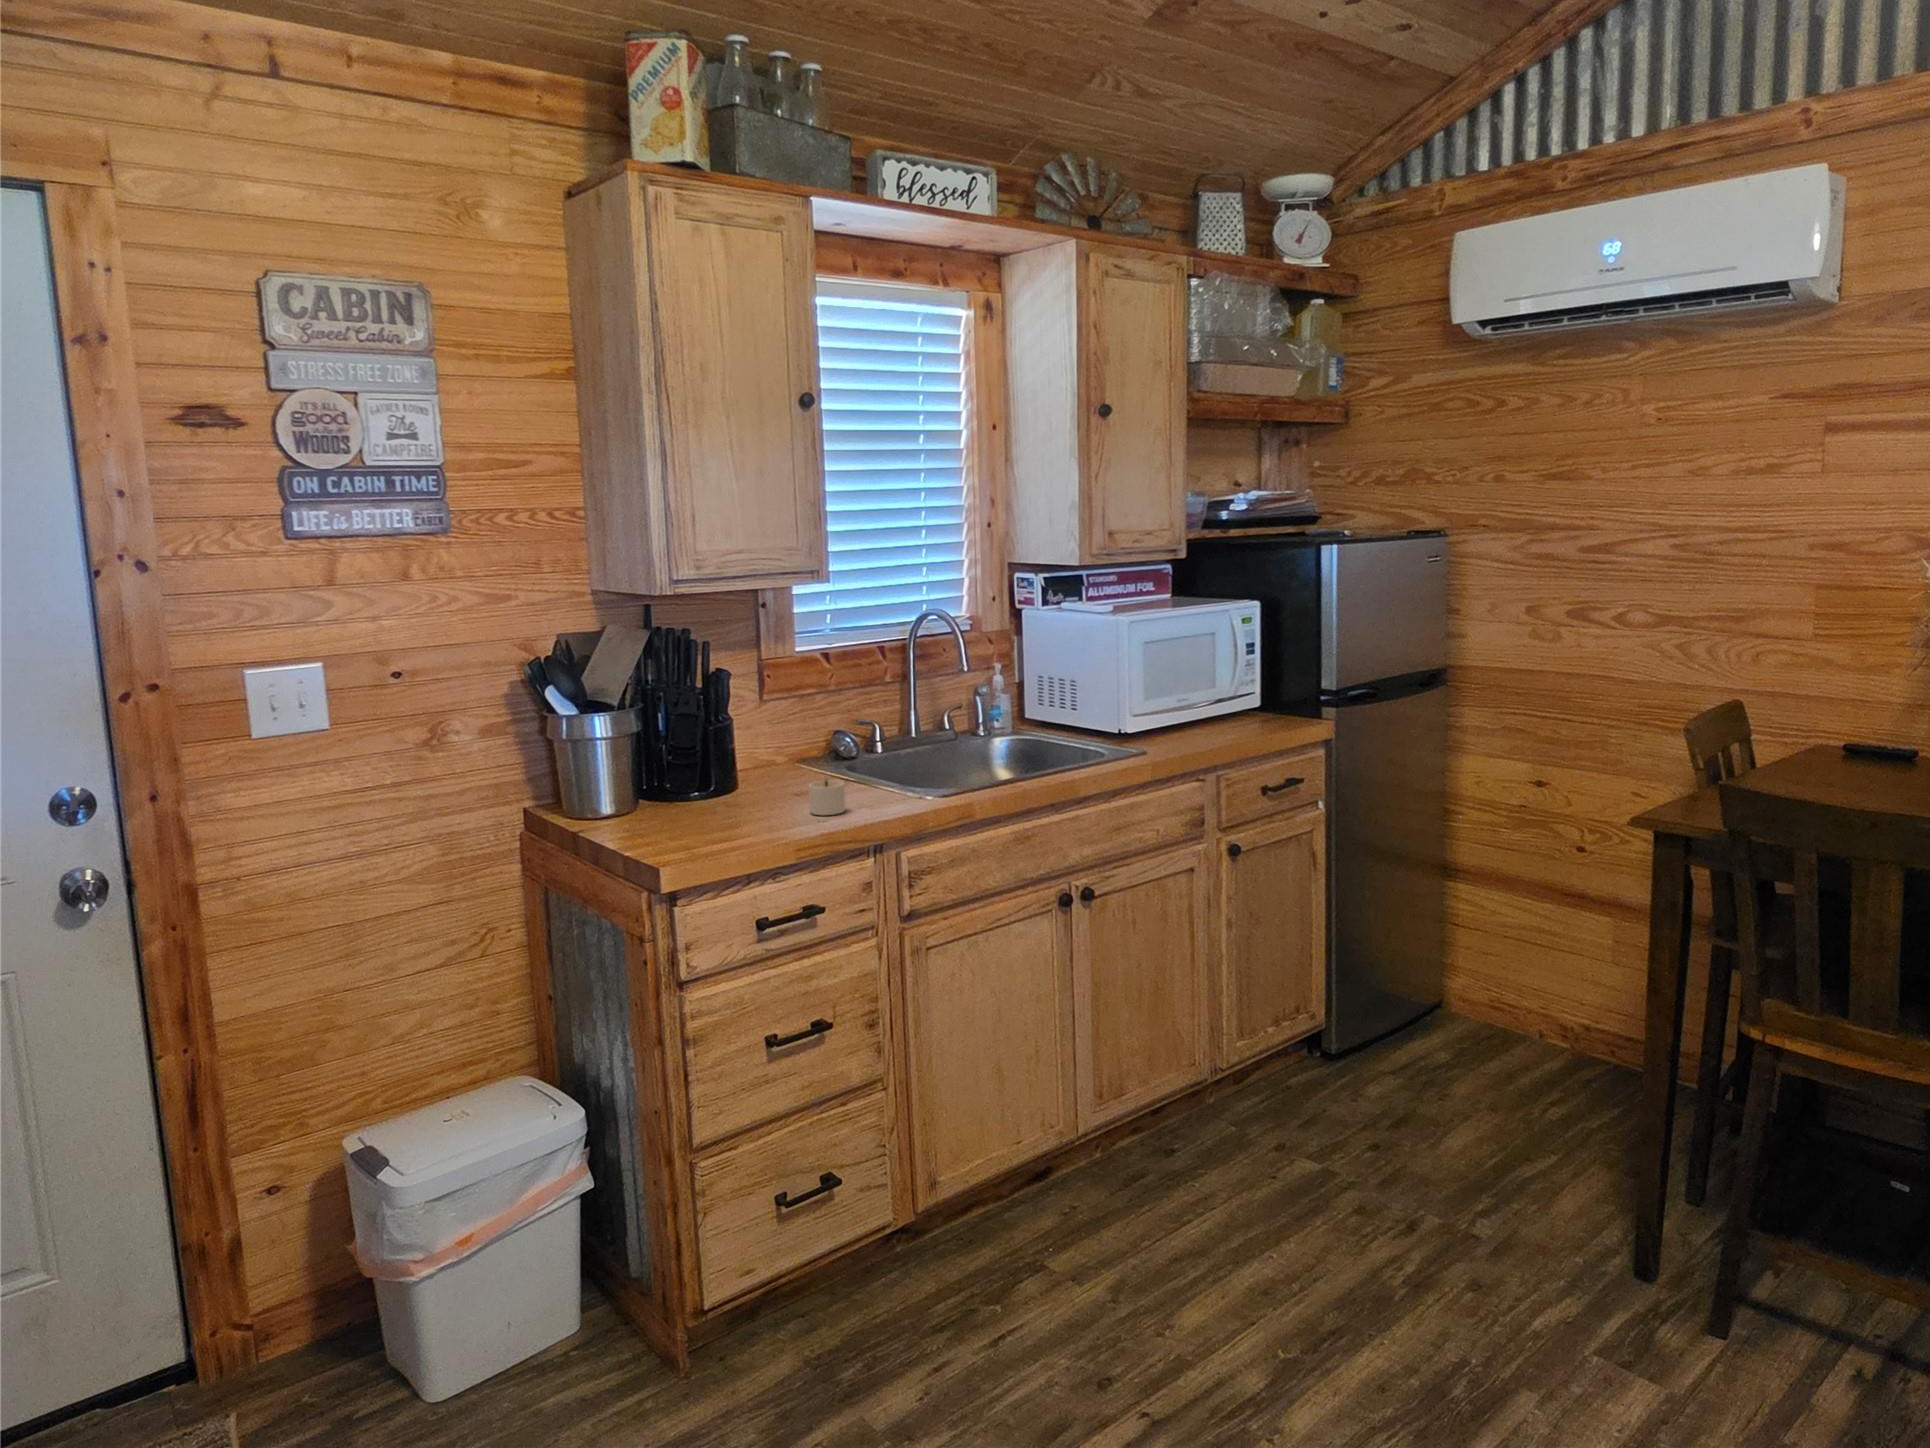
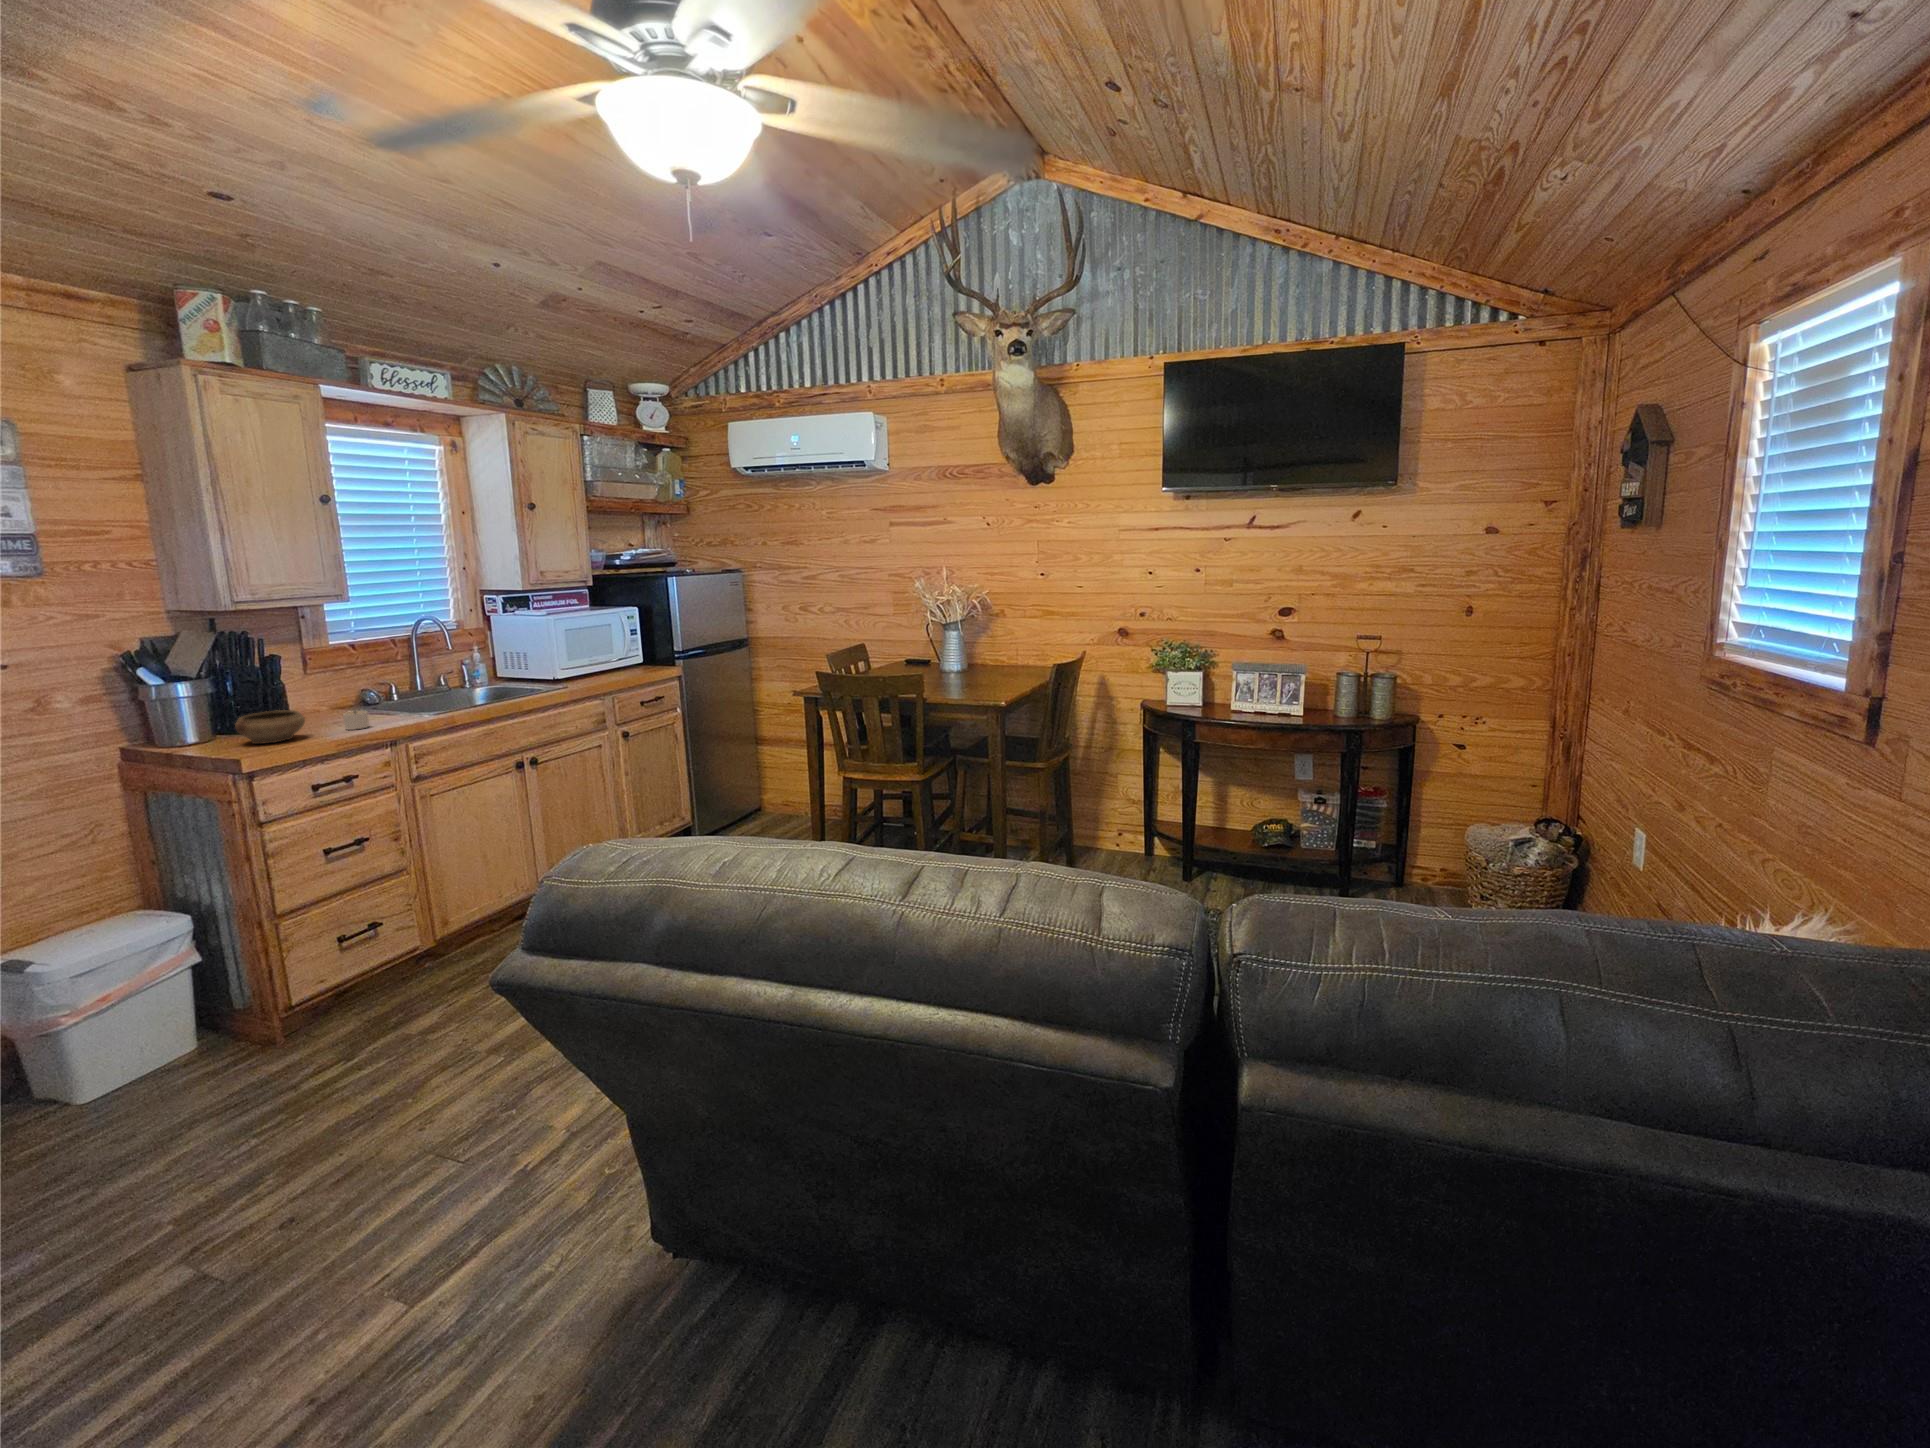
ceramic bowl: none [658,772,755,834] -> present [235,710,305,744]

